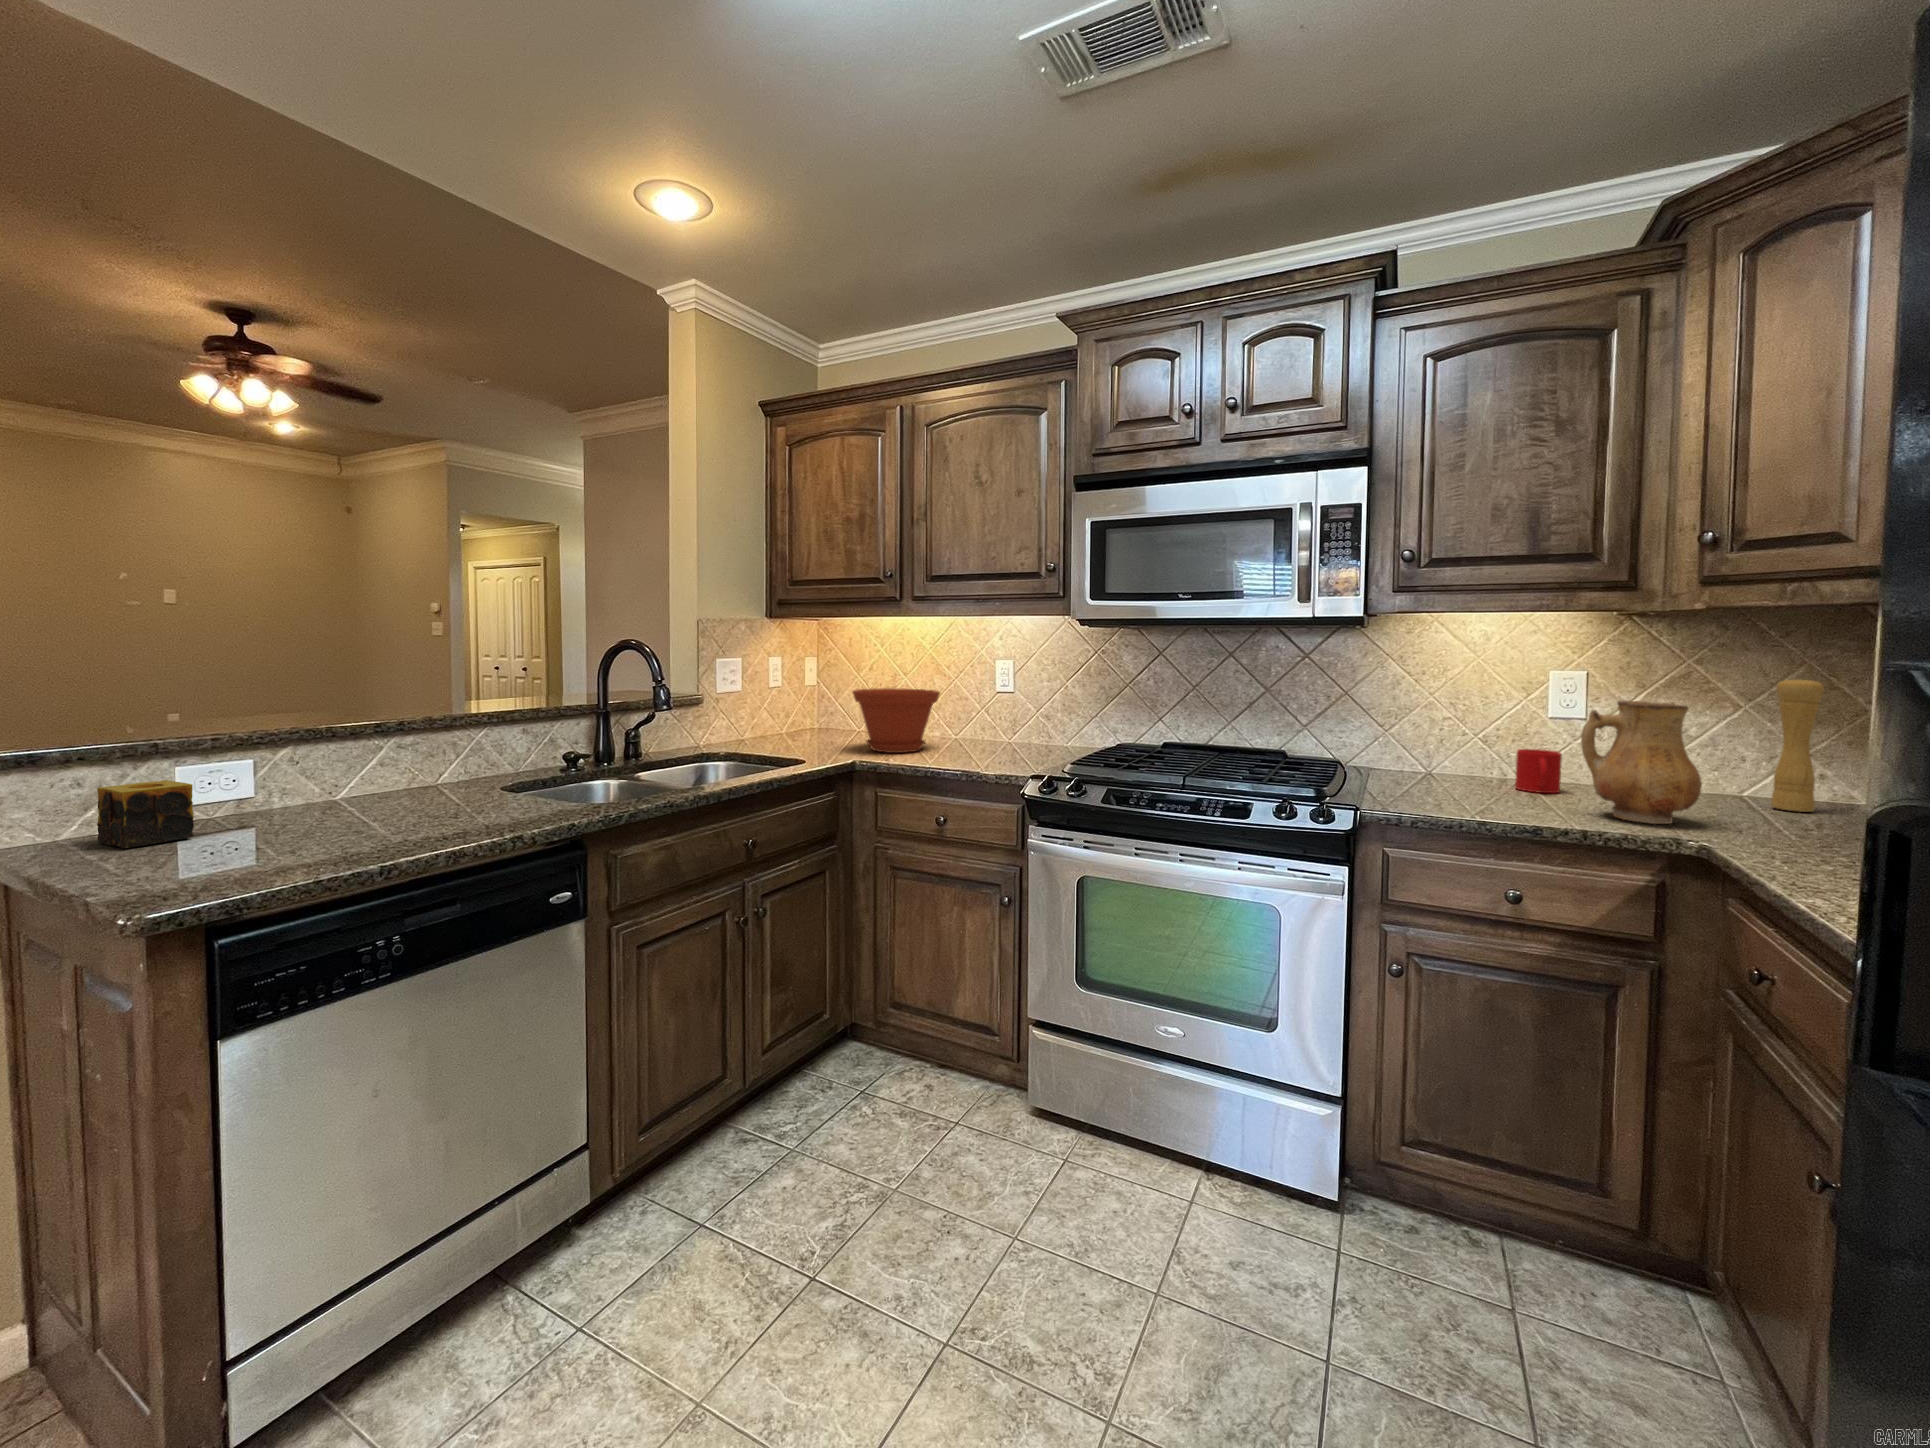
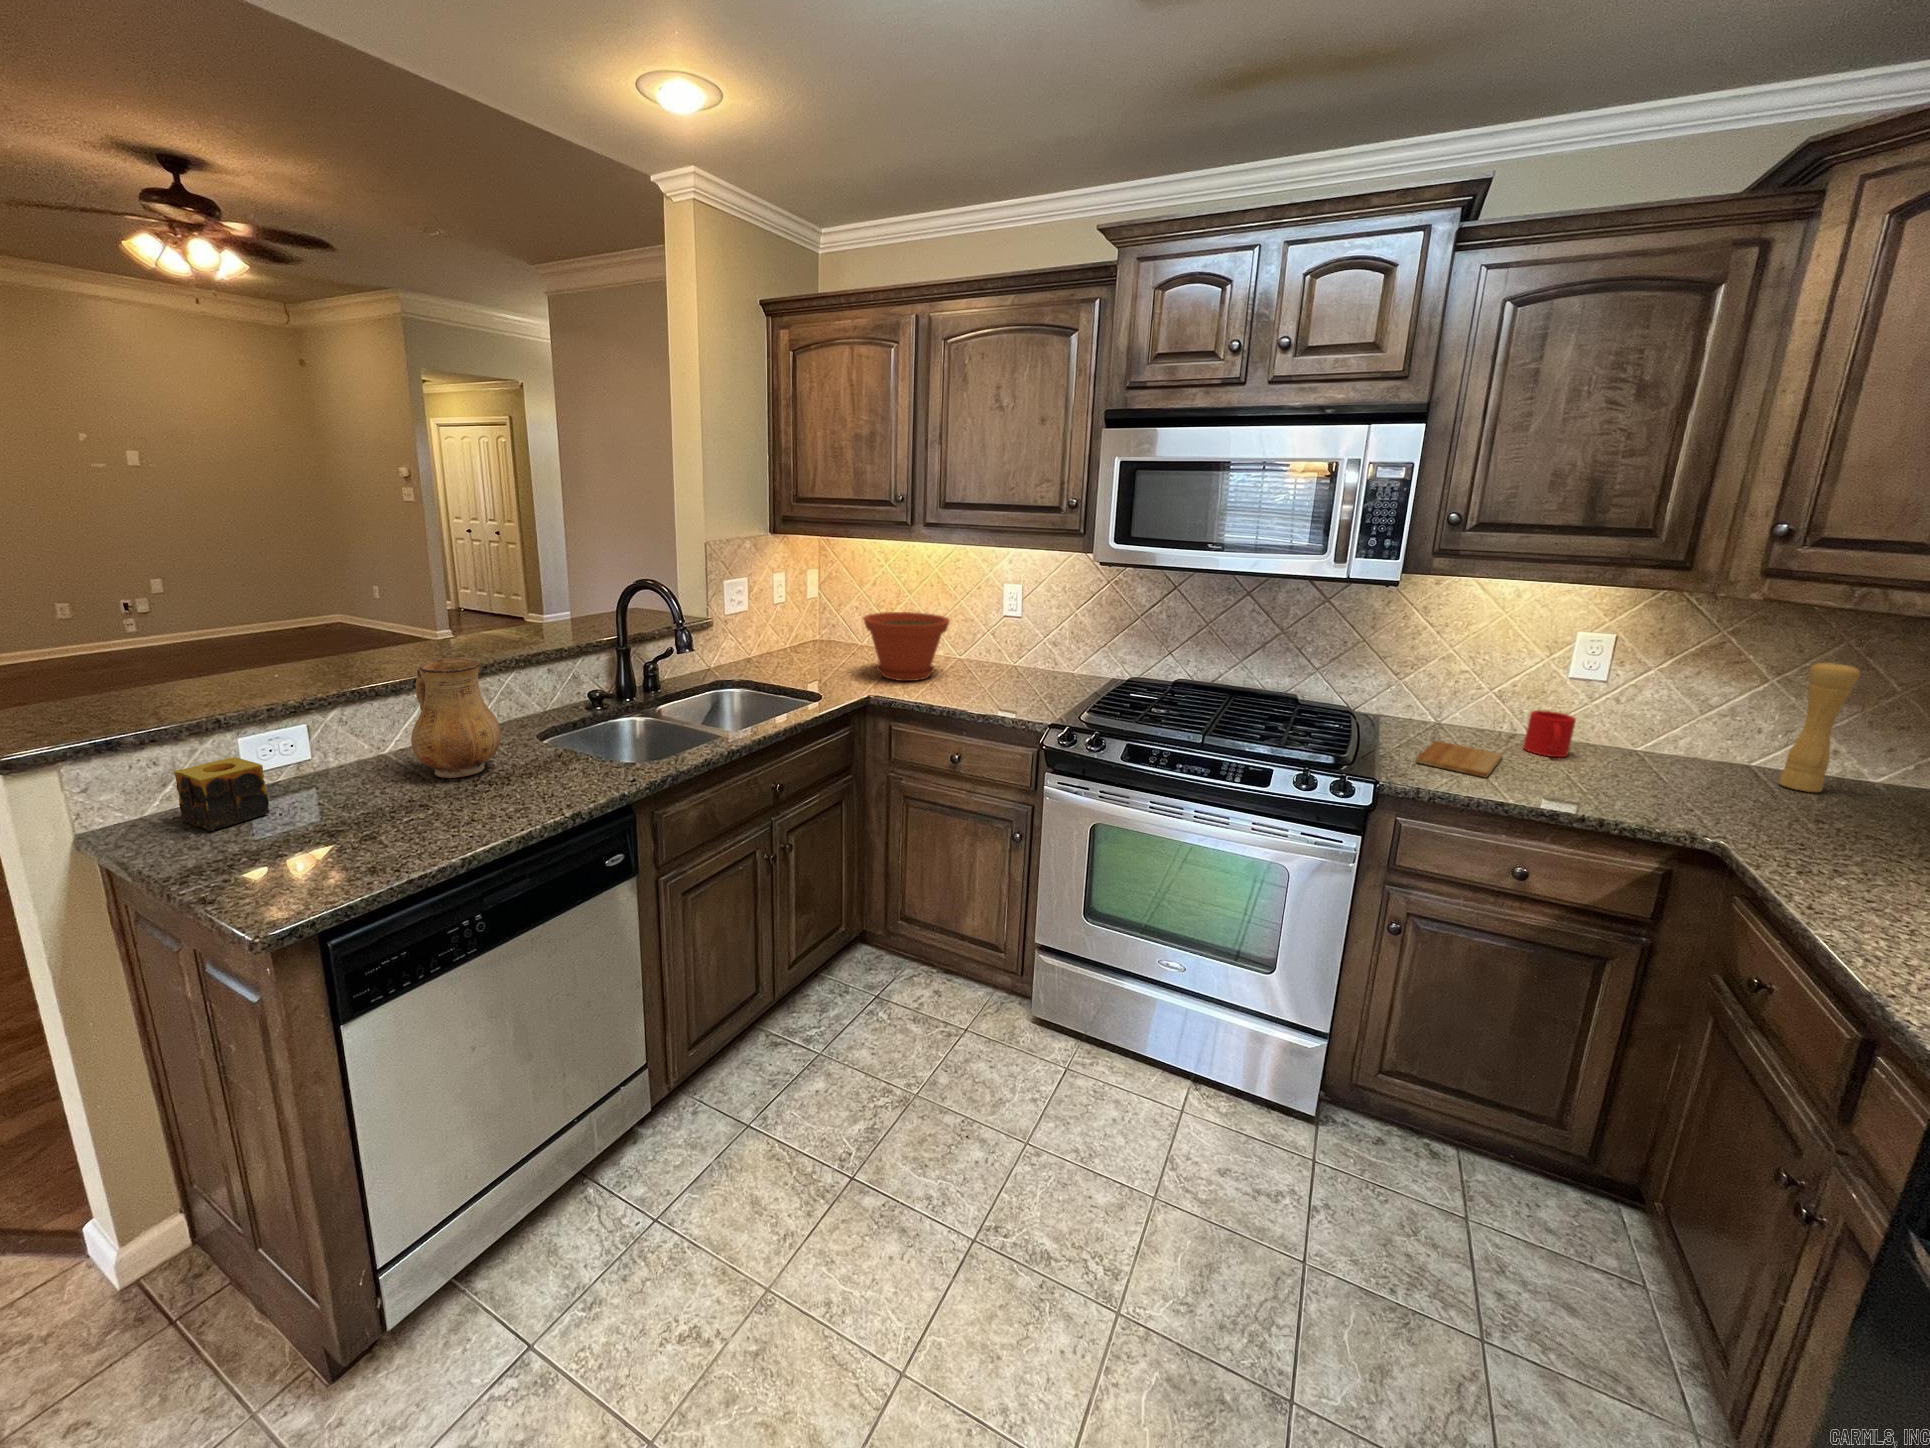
ceramic pitcher: present [1581,701,1702,824] -> present [411,658,501,778]
cutting board: none [1402,782,1492,806] -> present [1416,741,1502,777]

